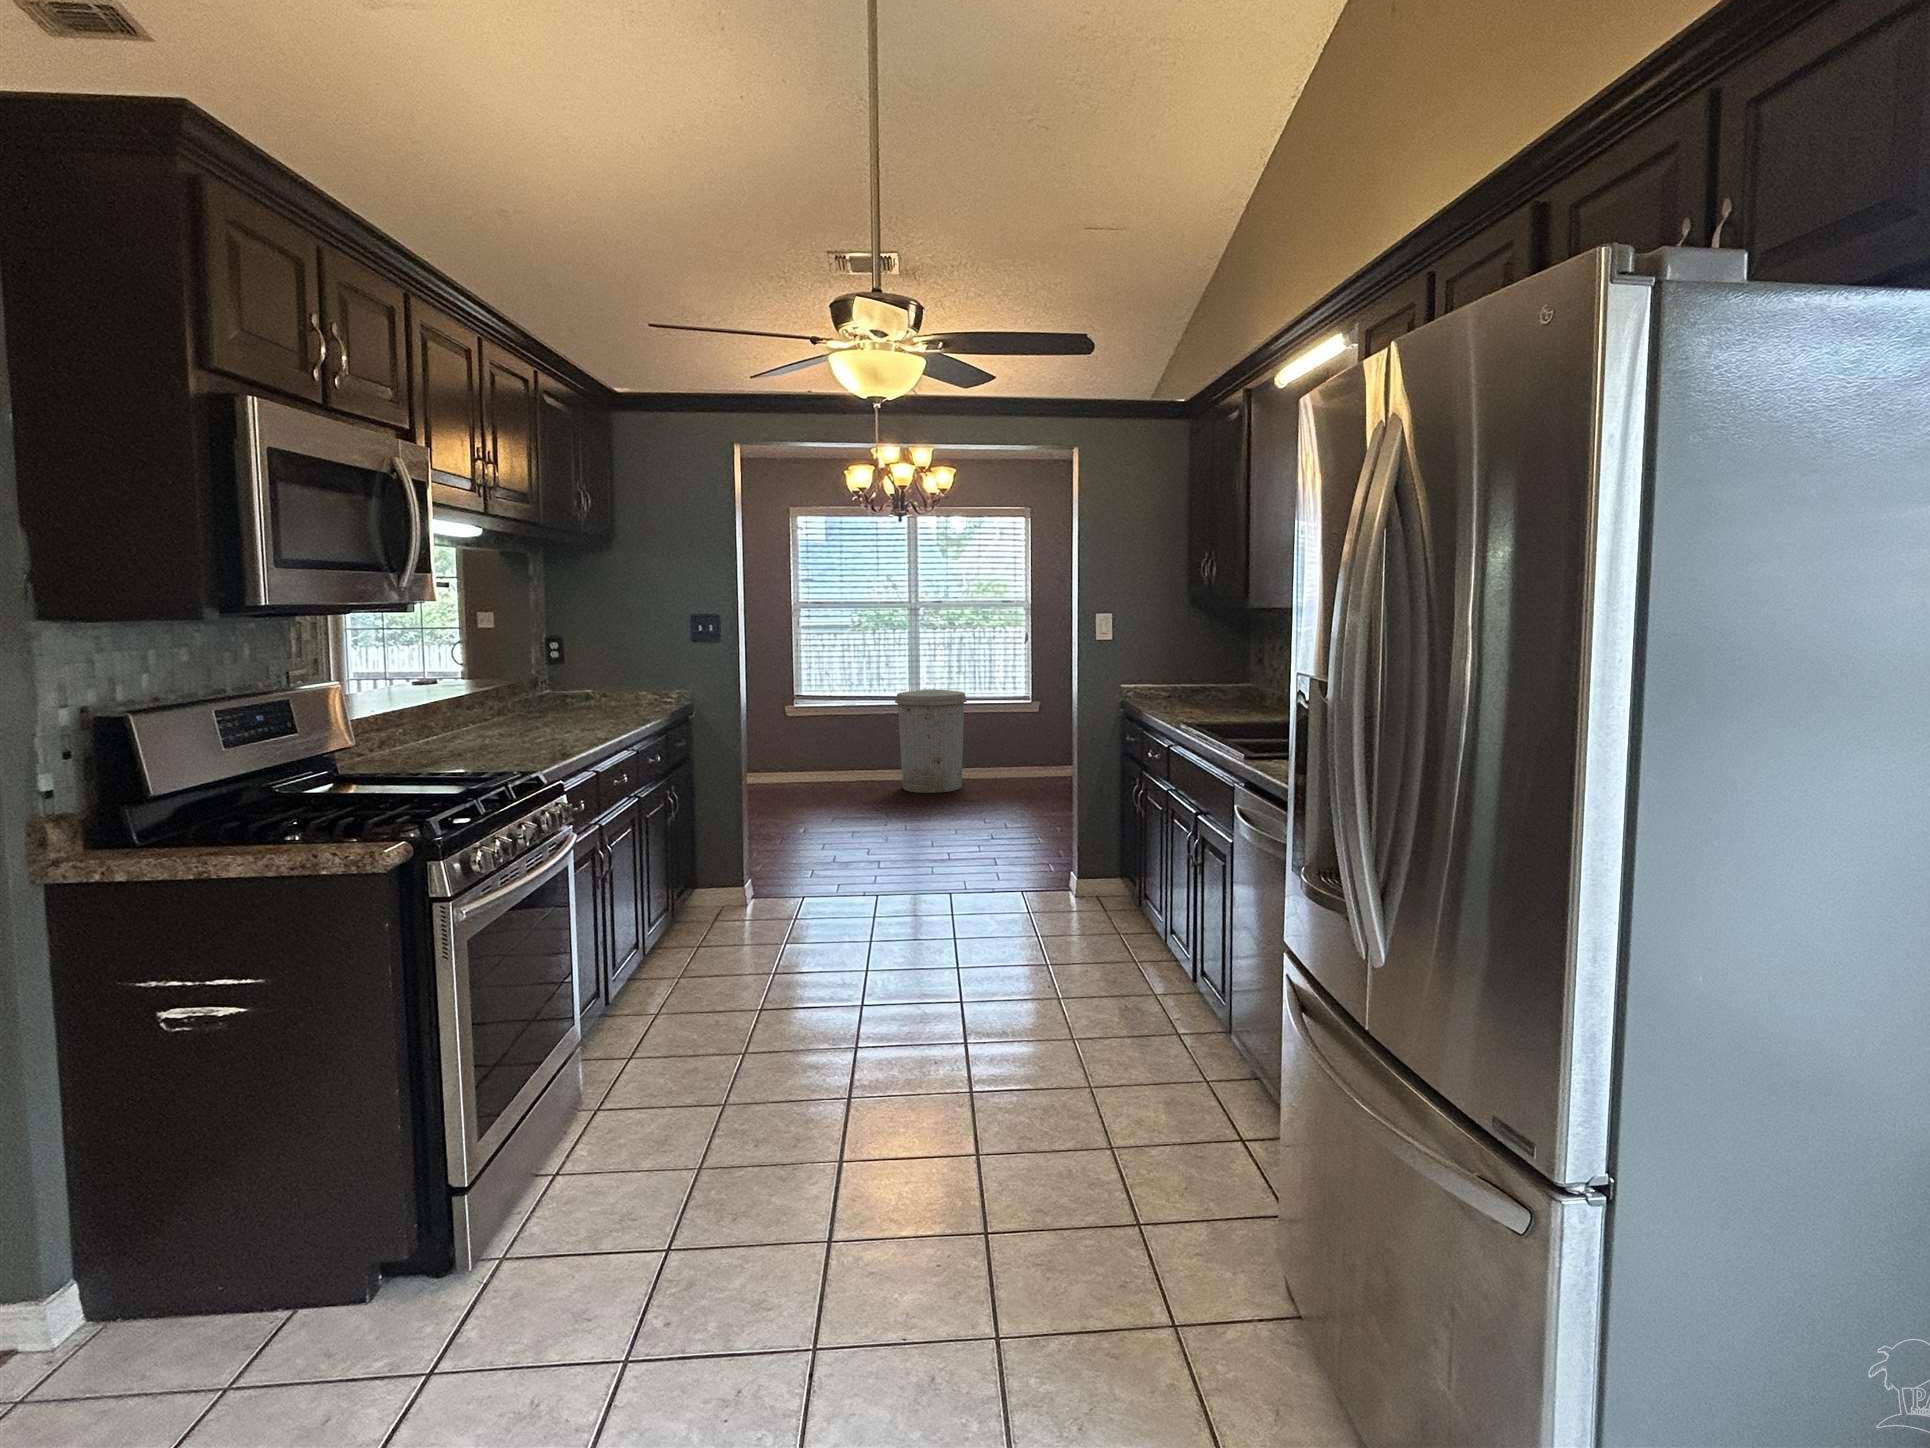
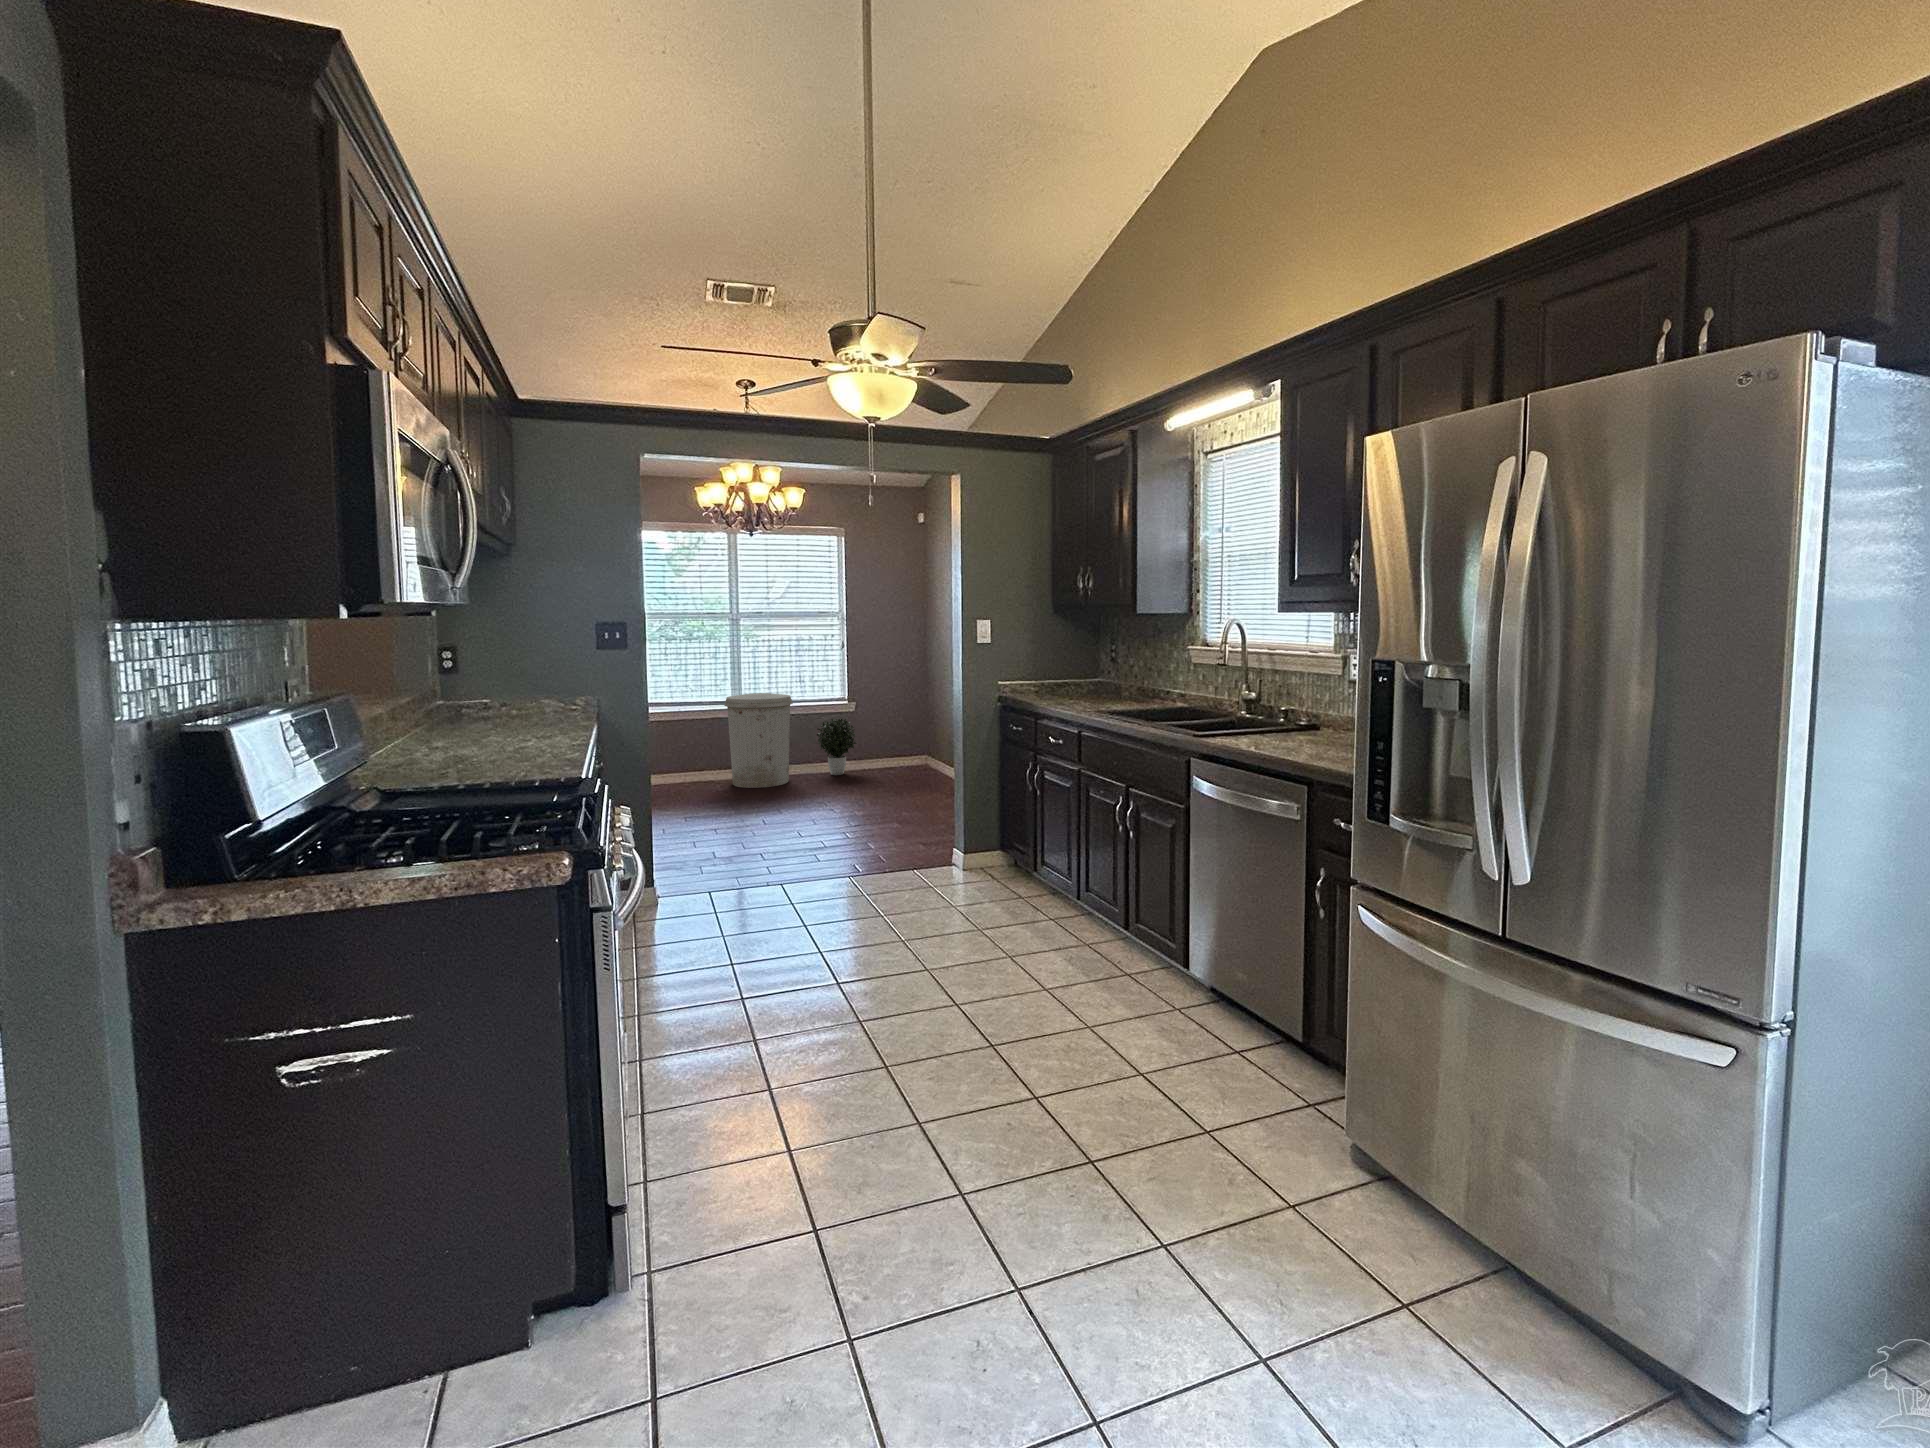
potted plant: none [996,719,1040,784] -> present [817,719,857,775]

